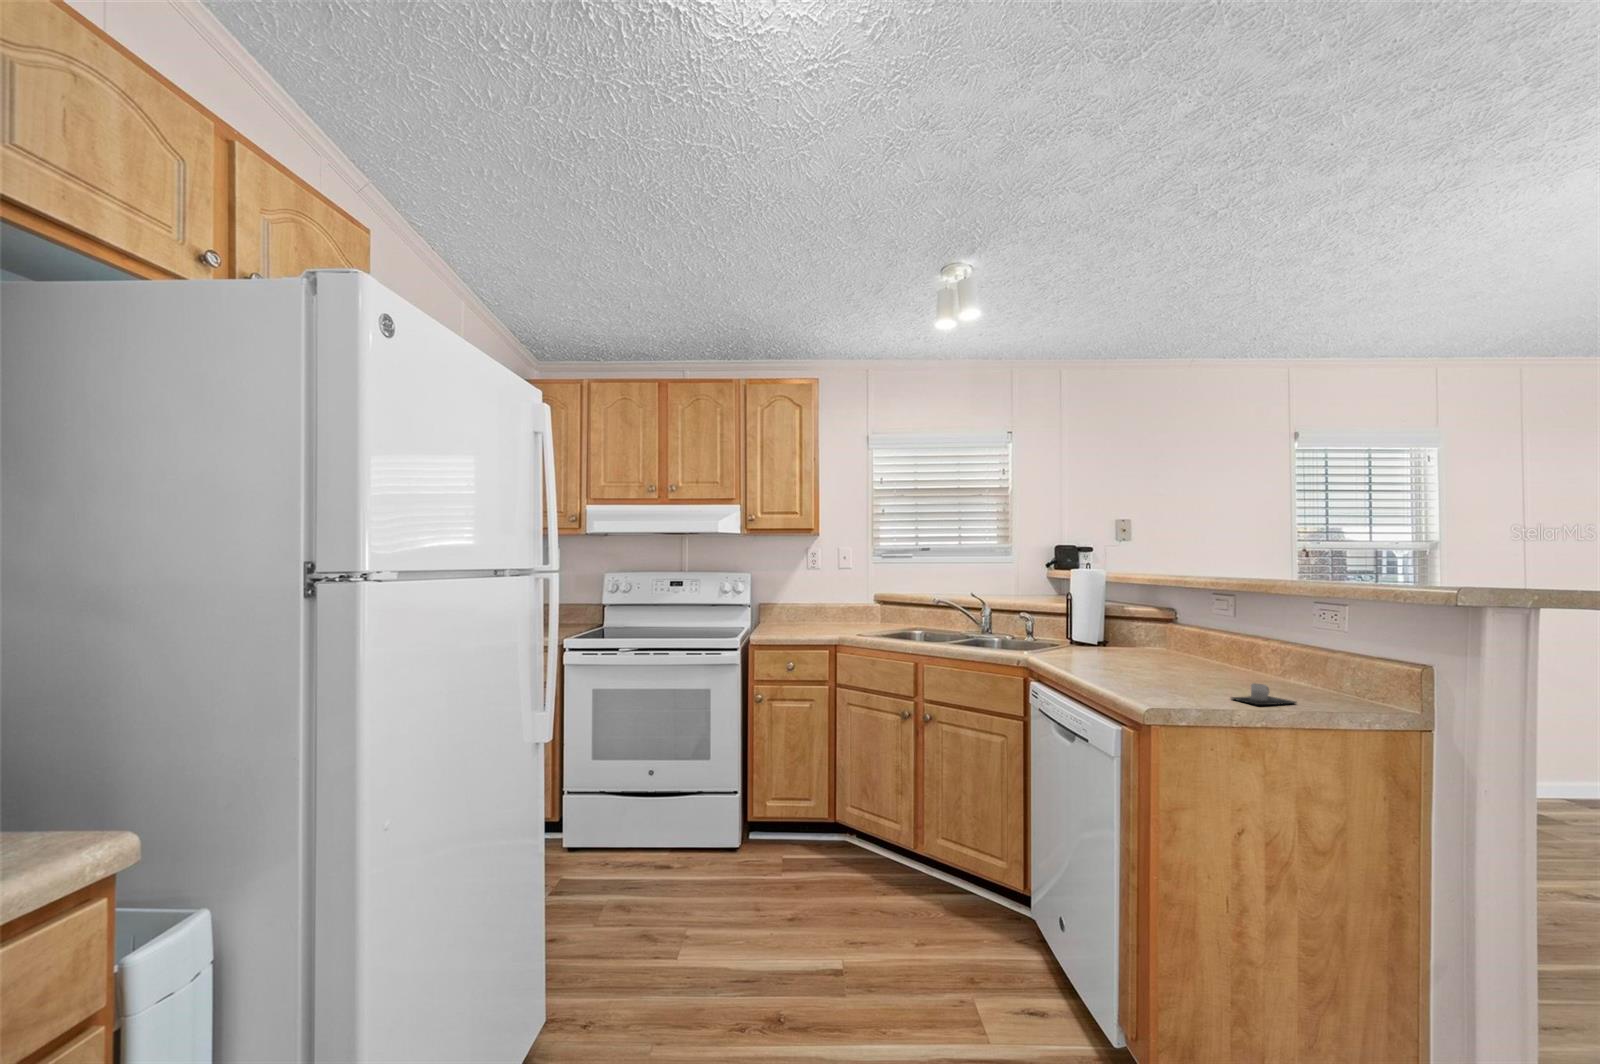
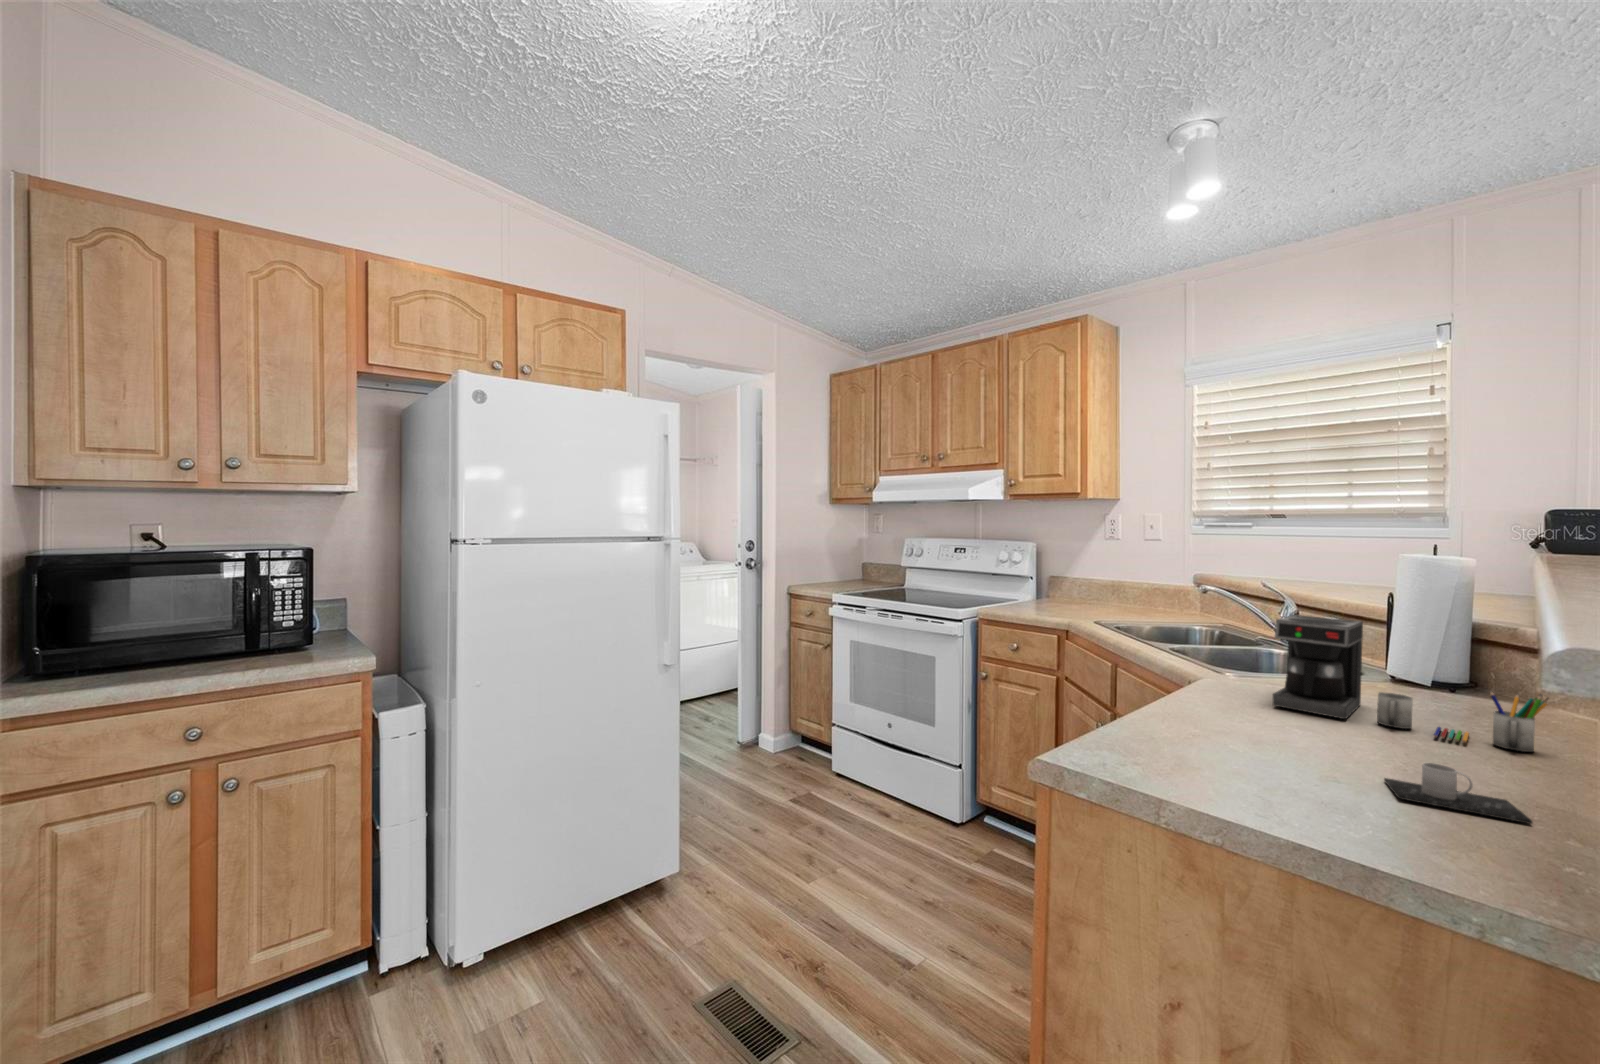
coffee maker: none [1077,613,1210,674] -> present [1273,615,1548,752]

